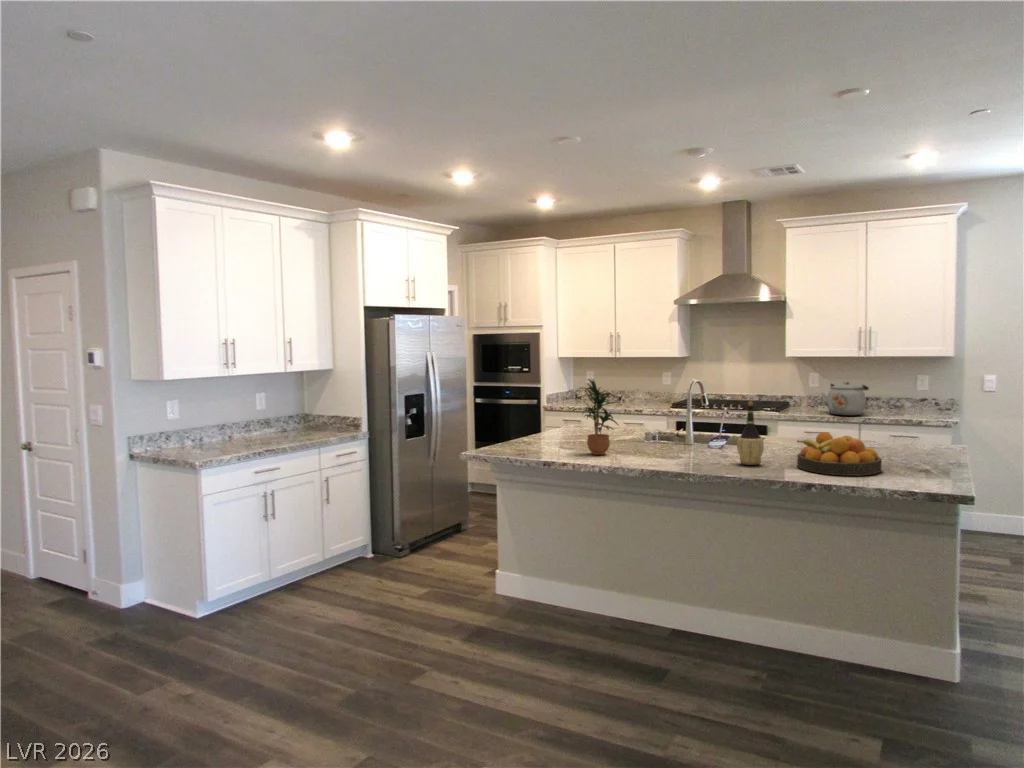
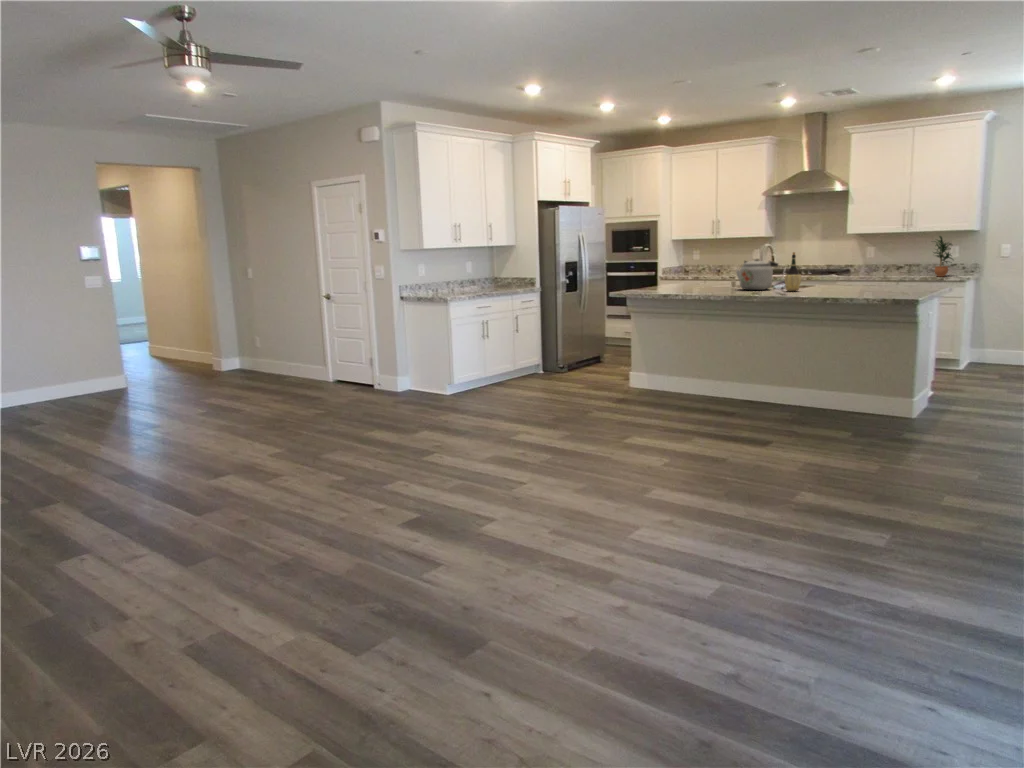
potted plant: present [579,379,618,455] -> present [935,236,952,277]
kettle: present [822,382,869,415] -> present [737,259,778,290]
fruit bowl: present [797,432,882,476] -> none [821,270,872,293]

